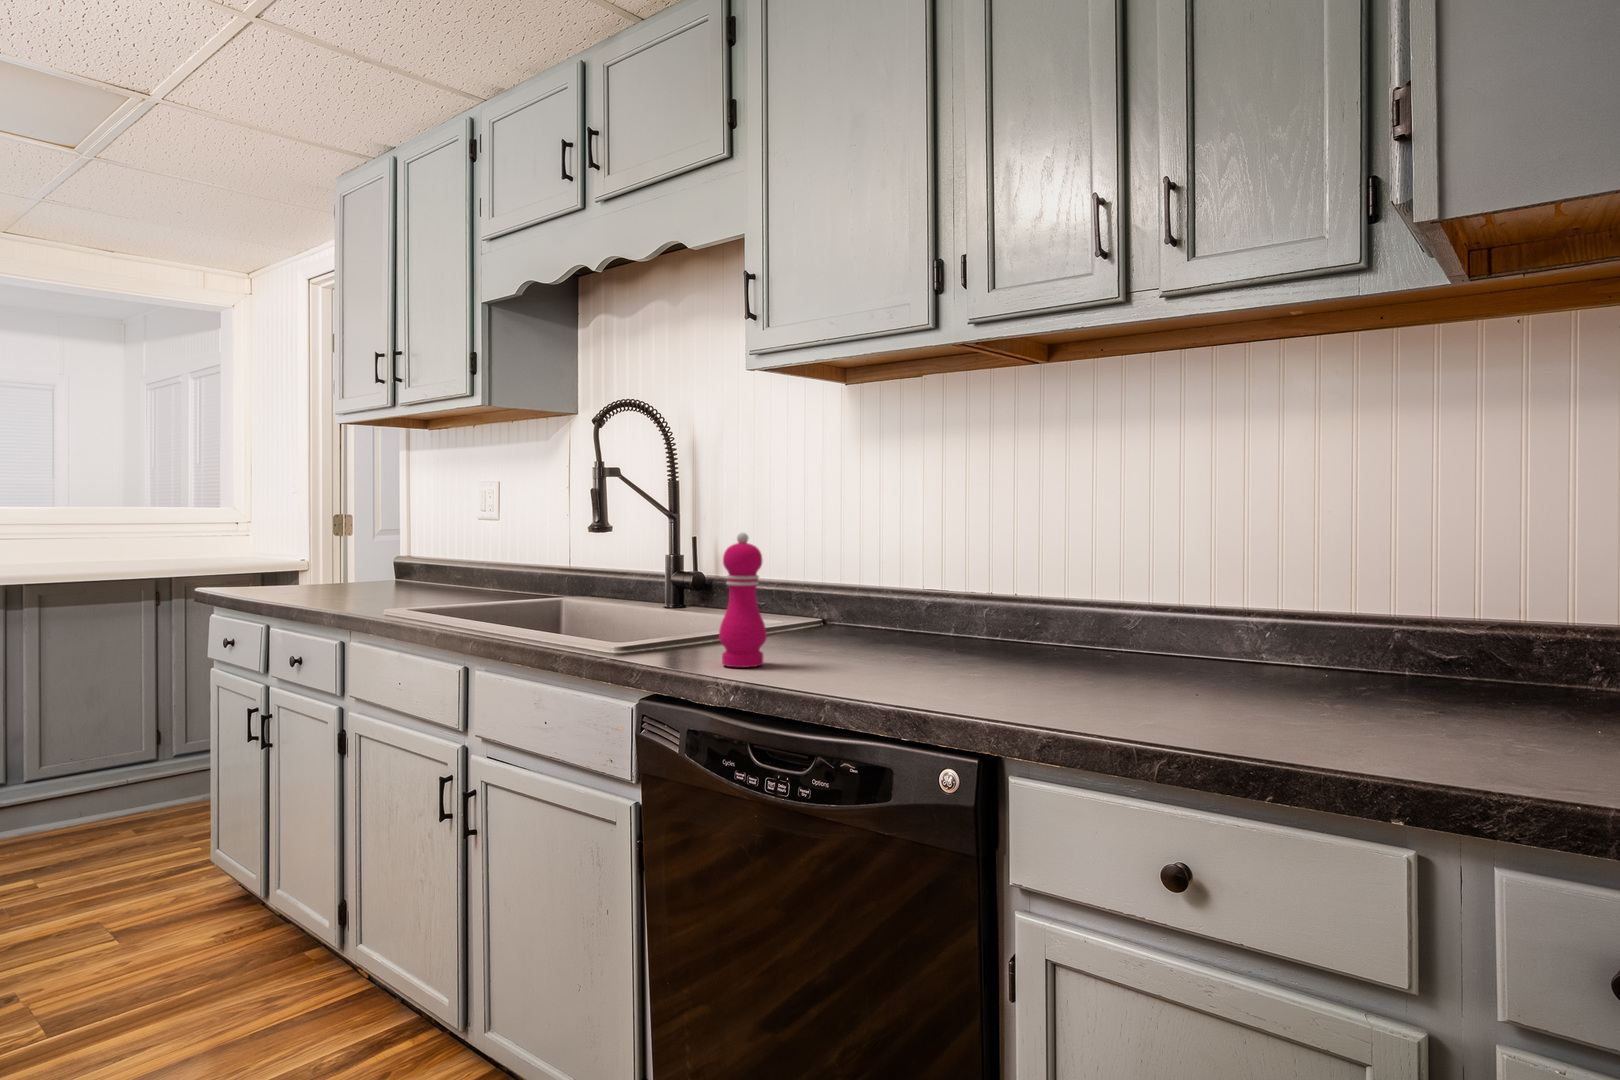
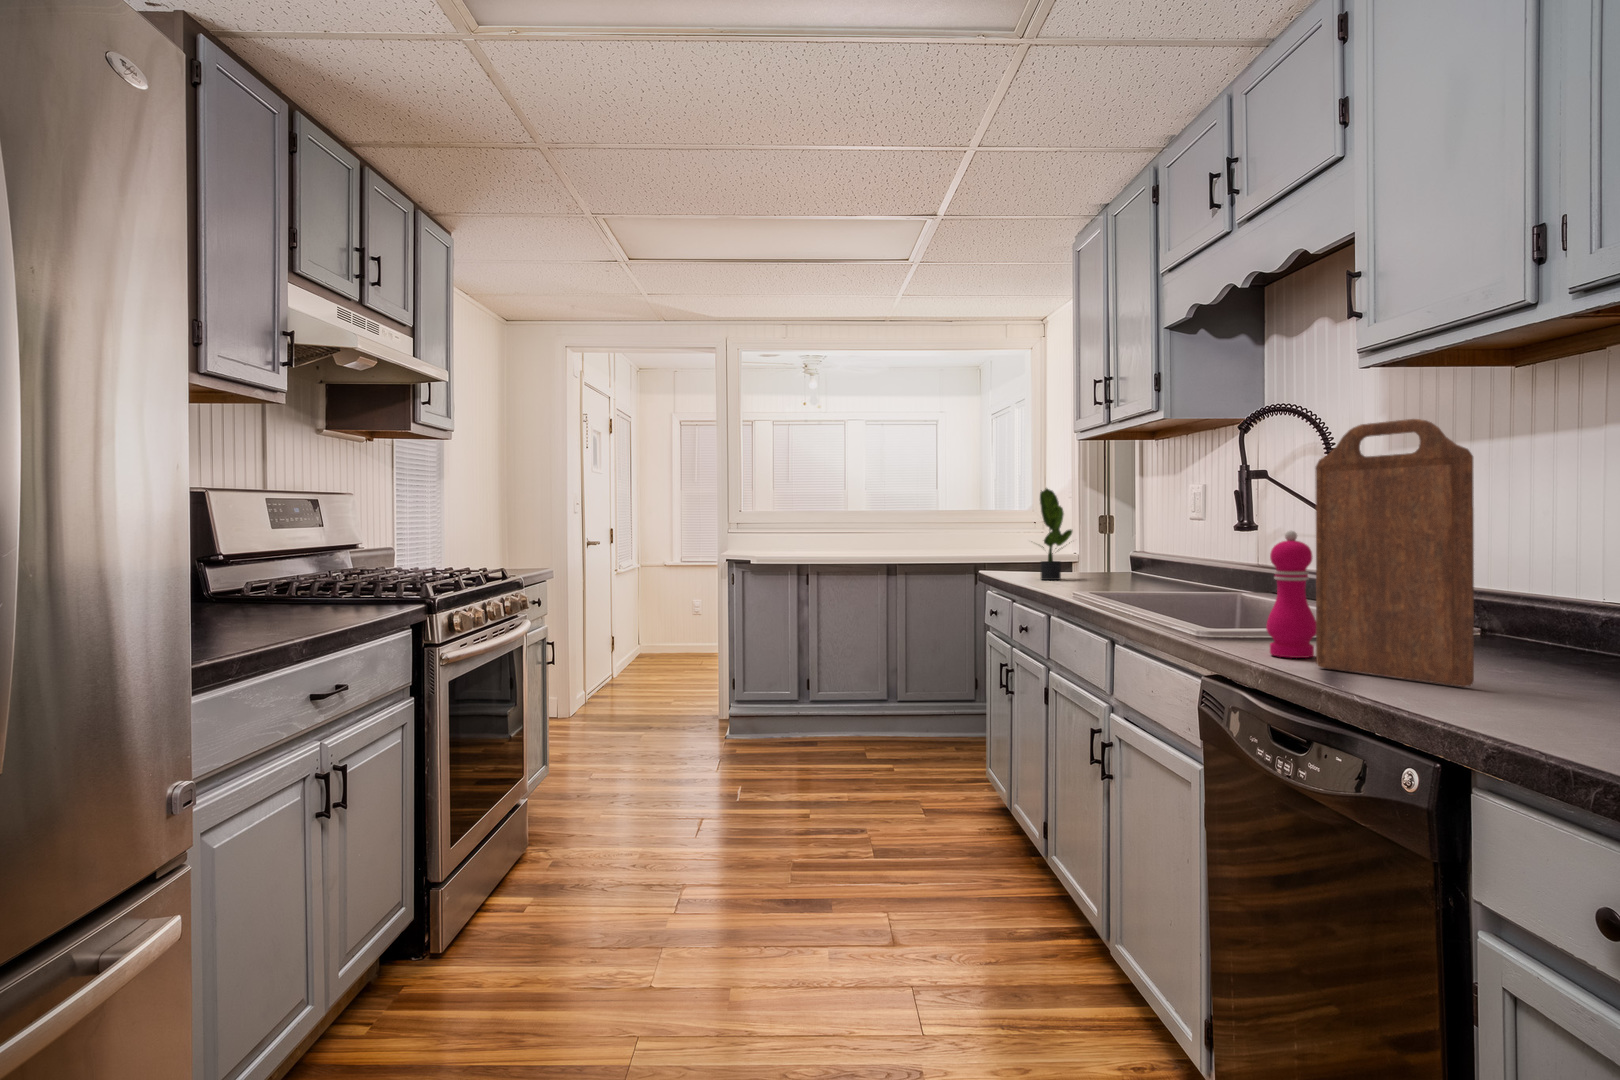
cutting board: none [789,425,934,680] -> present [1315,419,1474,687]
potted plant: none [275,475,348,593] -> present [1040,488,1072,580]

